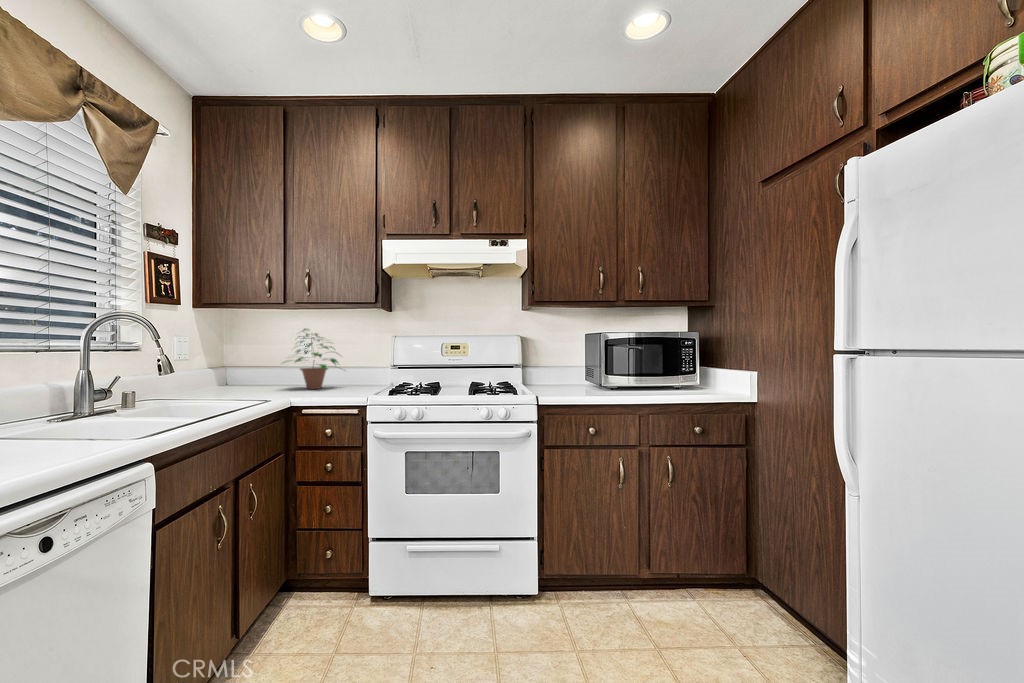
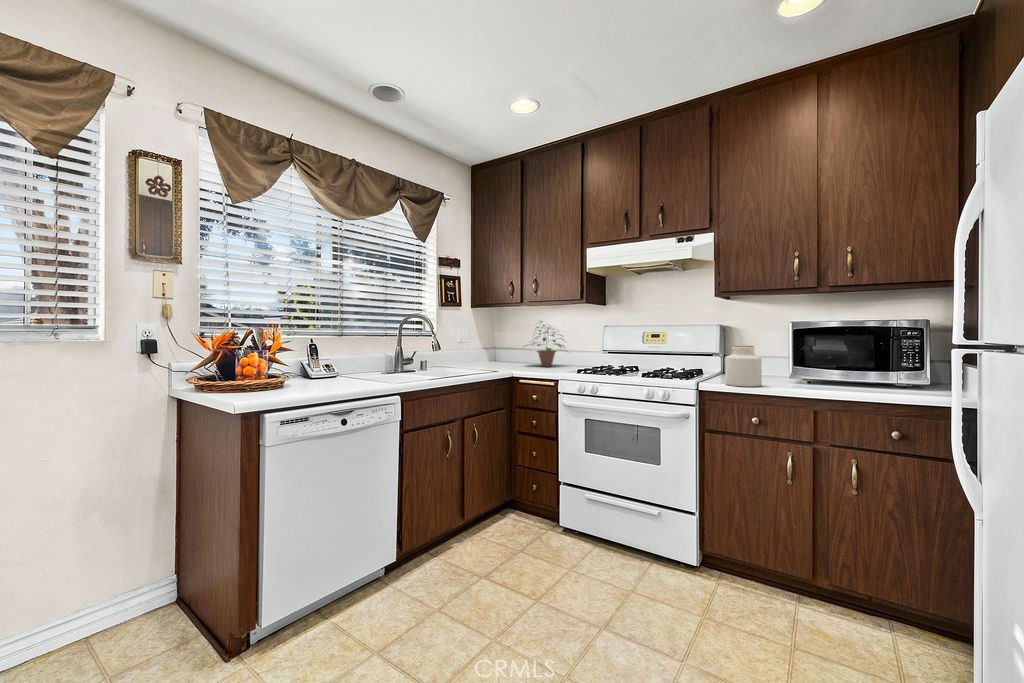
jar: none [559,356,592,397] -> present [725,346,762,387]

